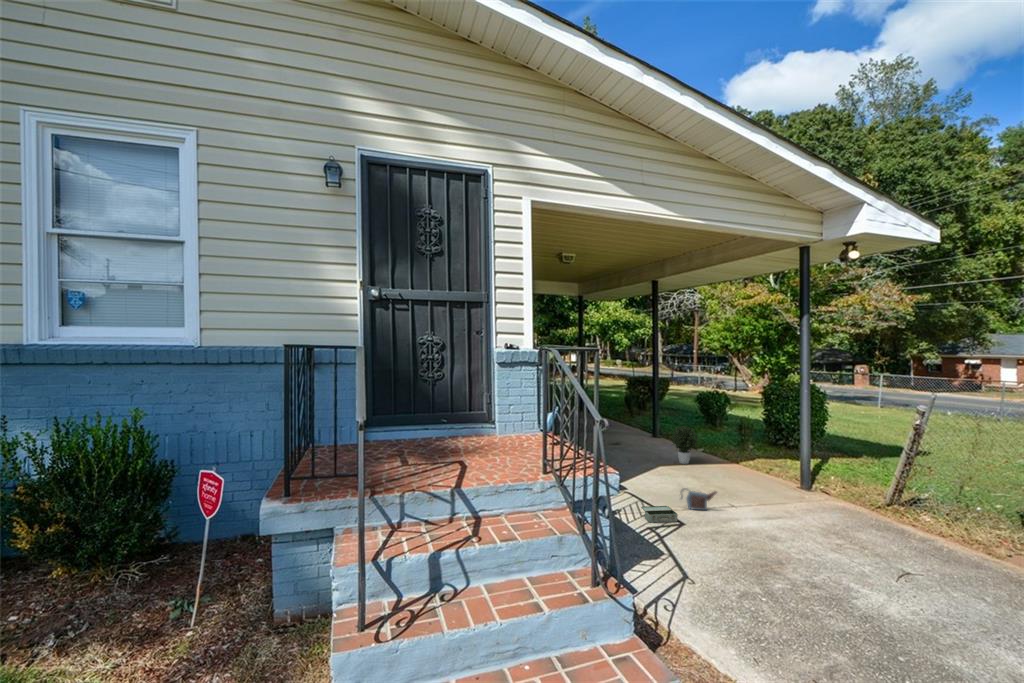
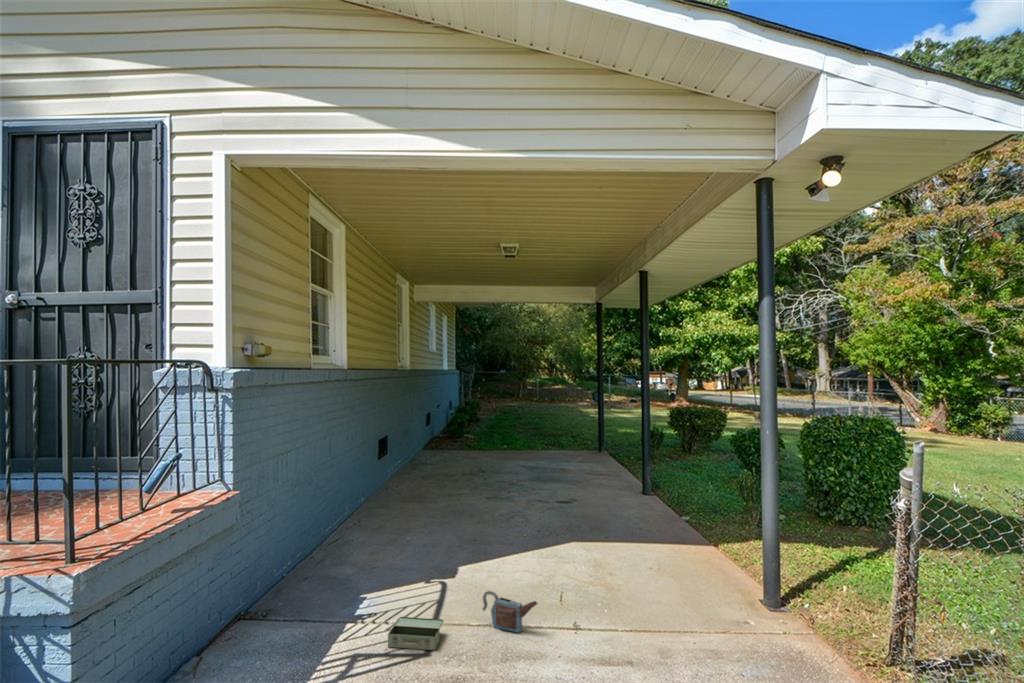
potted plant: present [672,426,698,464] -> none [599,482,642,543]

